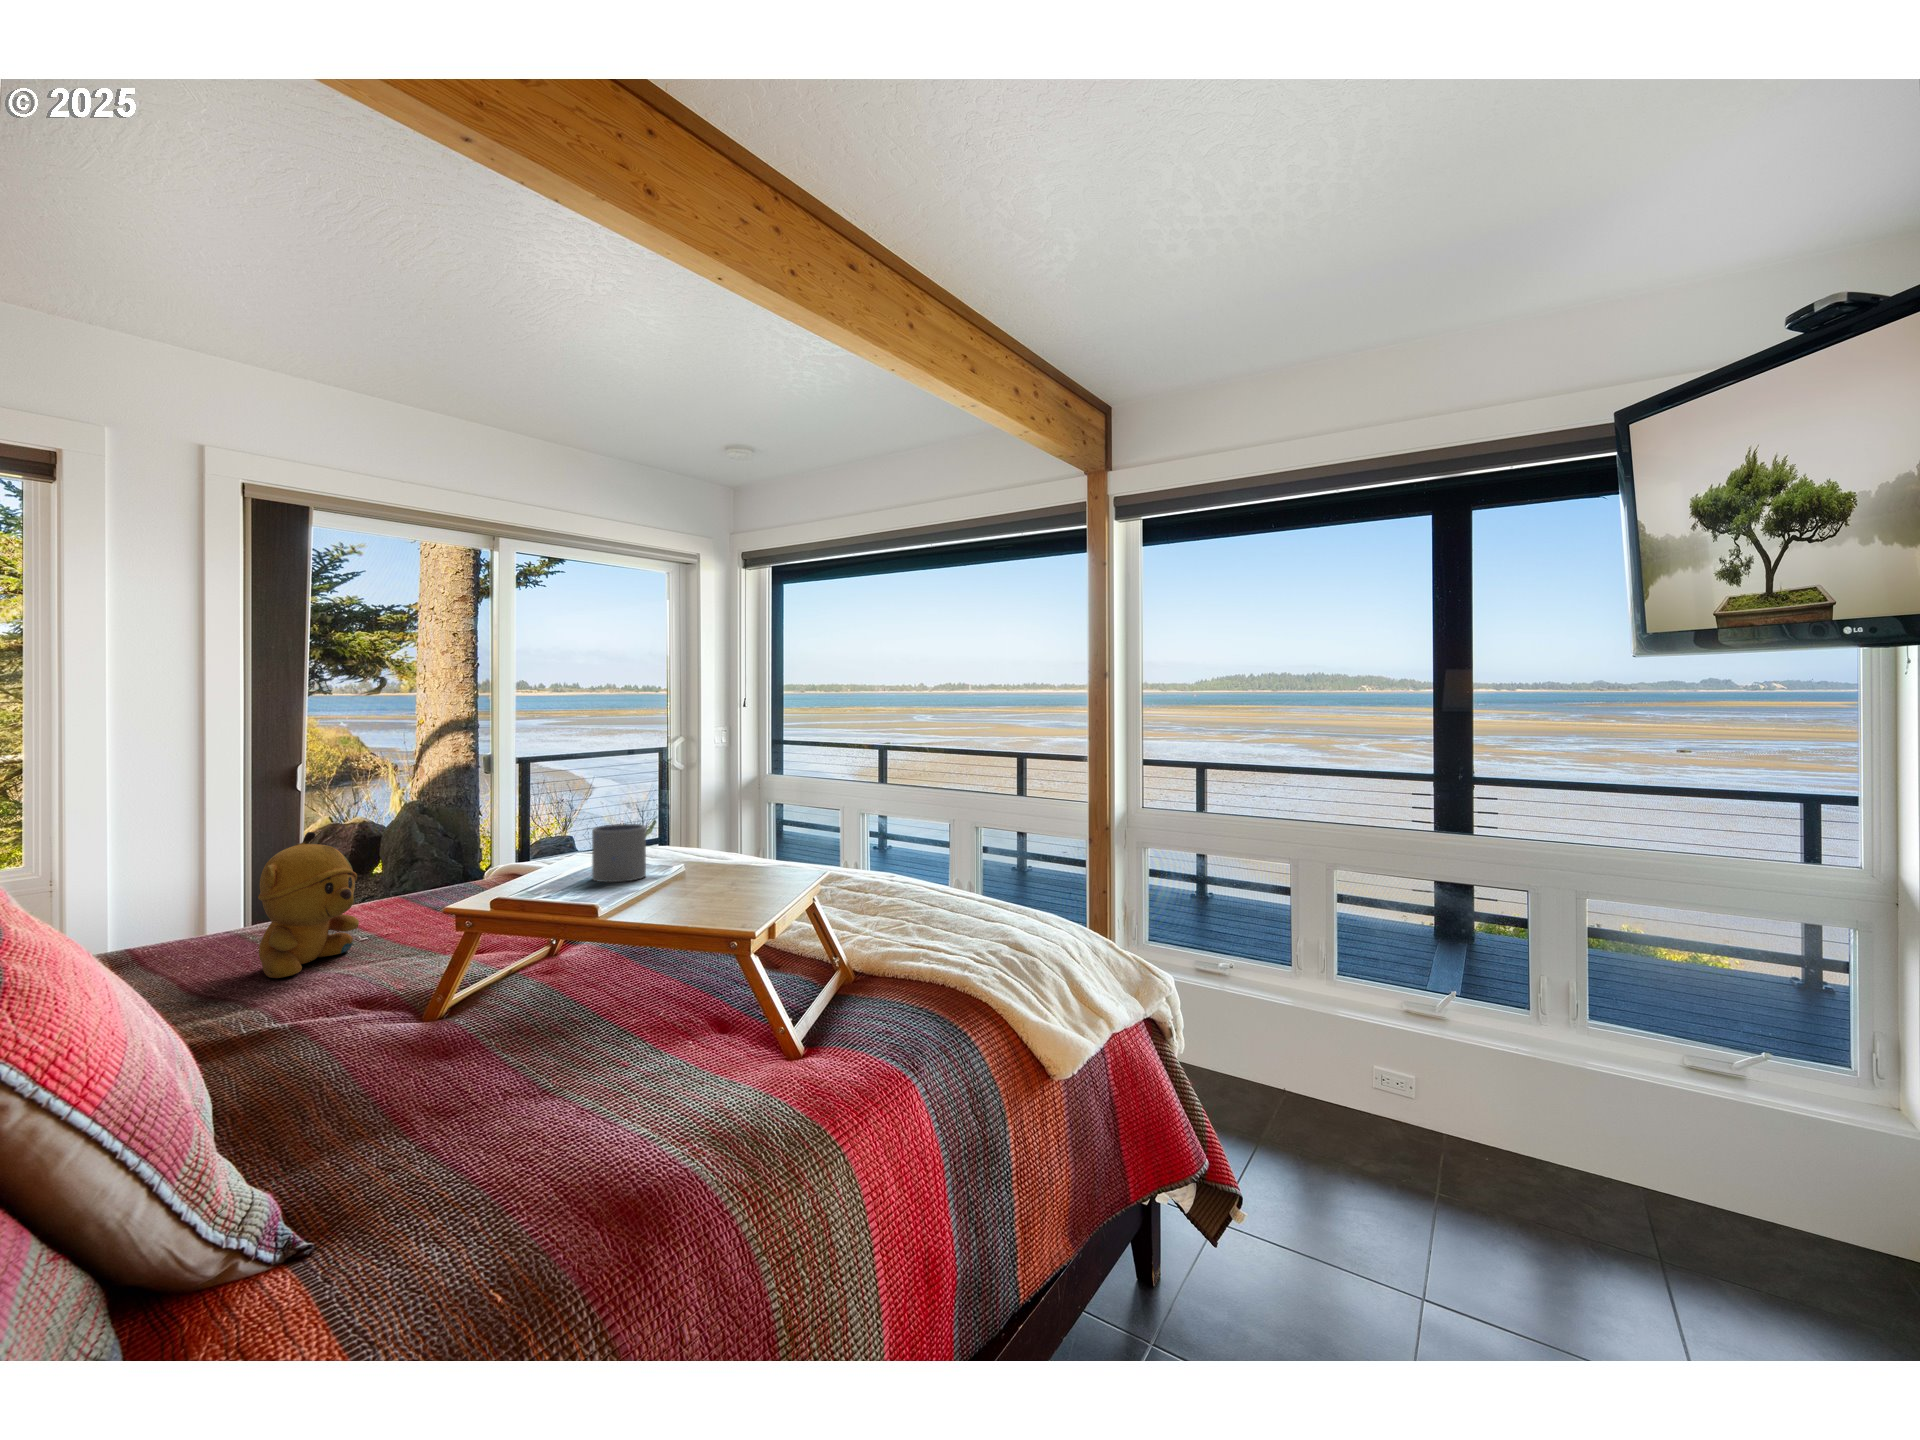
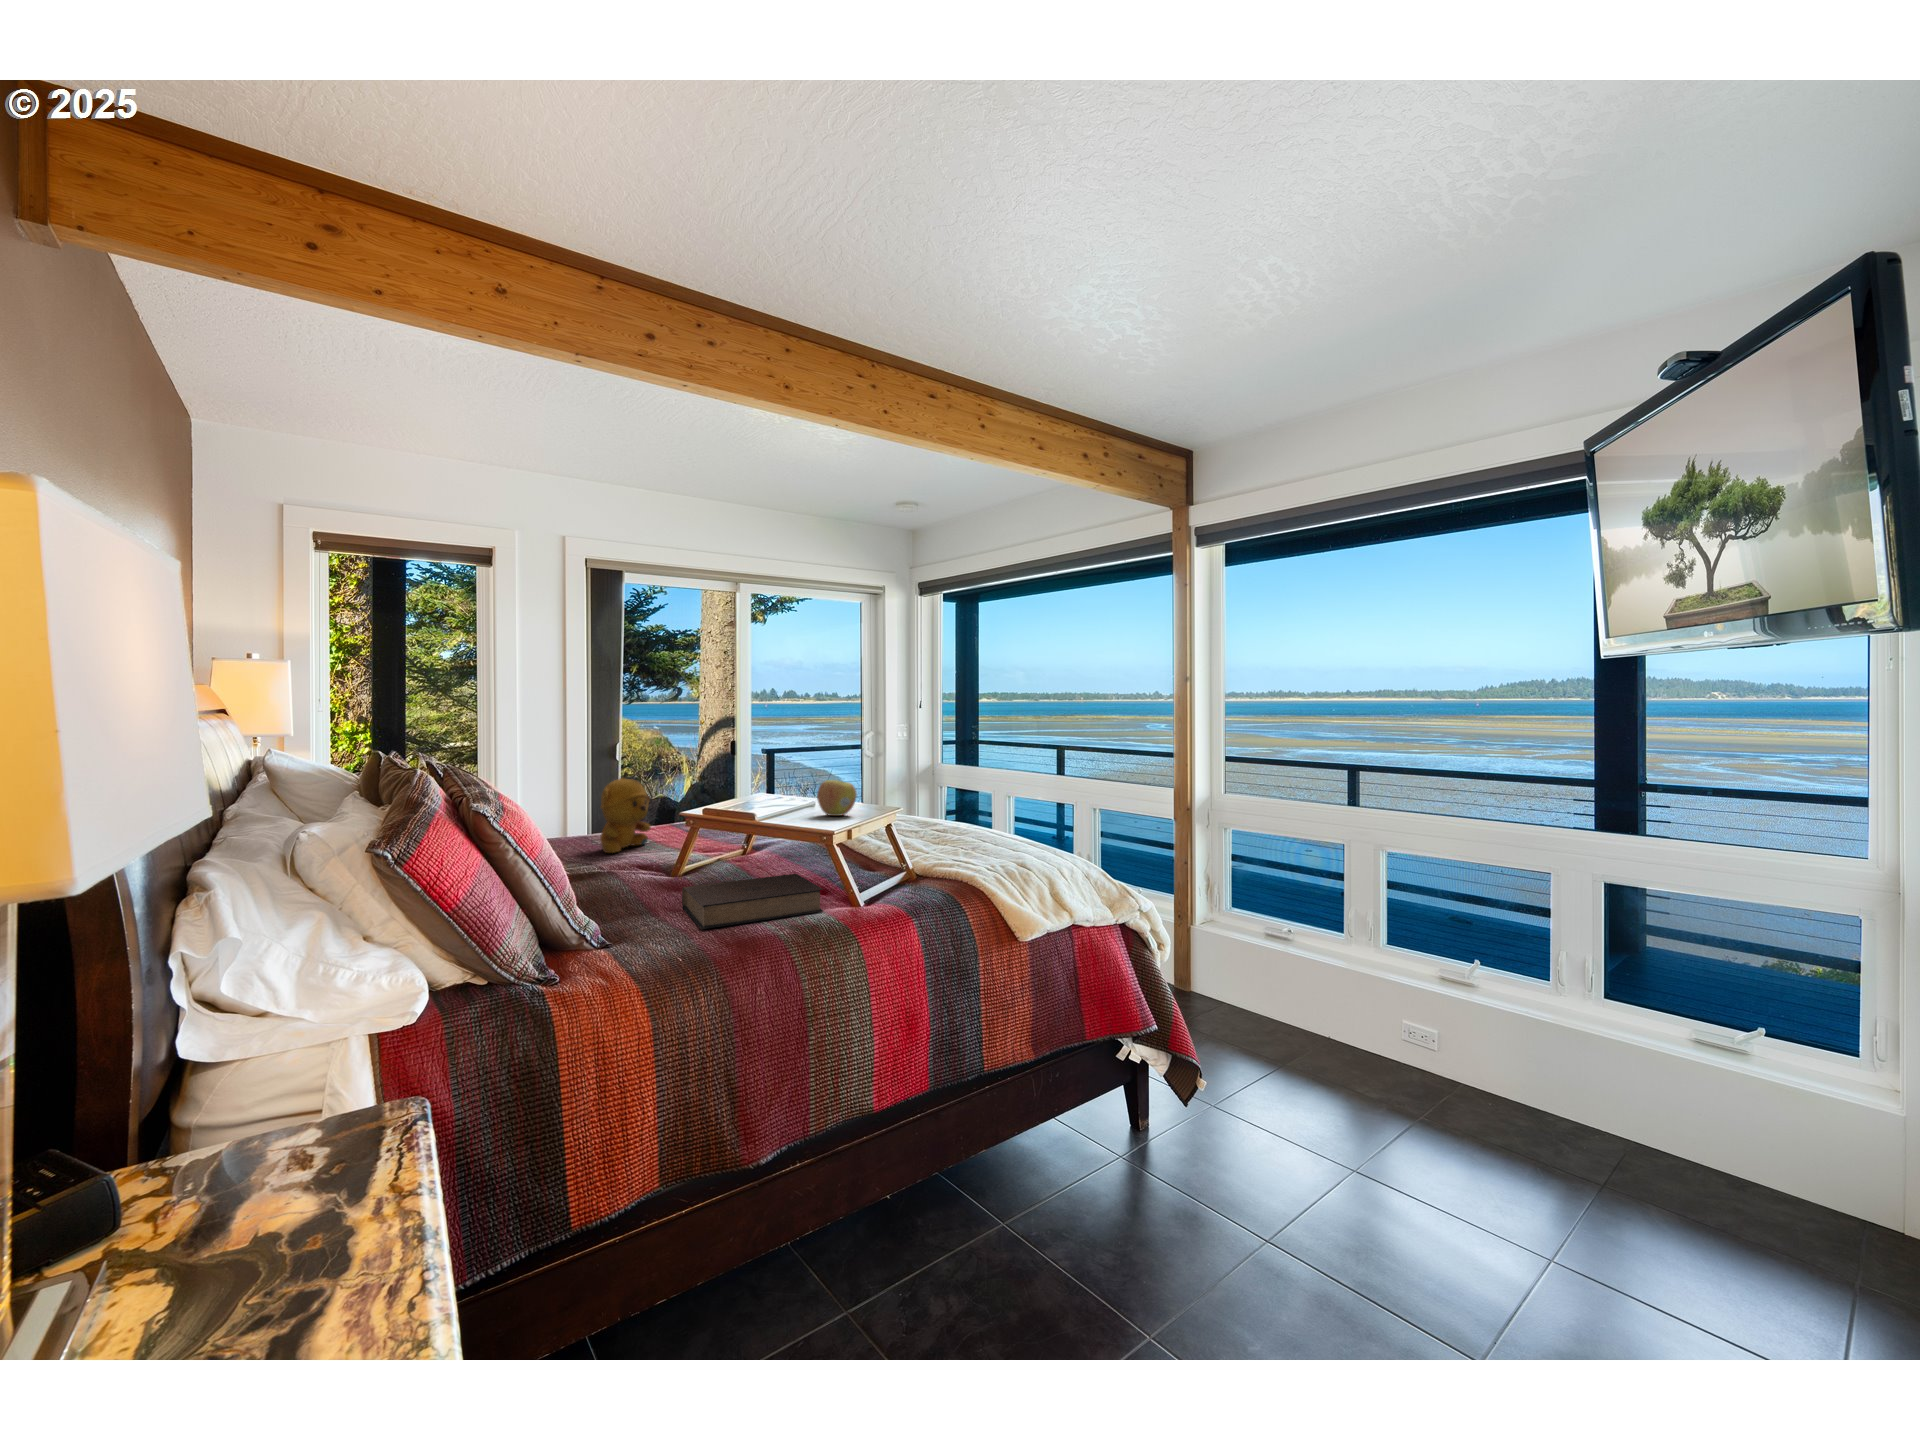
cup: present [592,824,646,882] -> none [775,773,808,807]
apple: none [682,842,747,902] -> present [817,780,857,816]
book: none [451,1010,728,1168] -> present [682,874,823,929]

